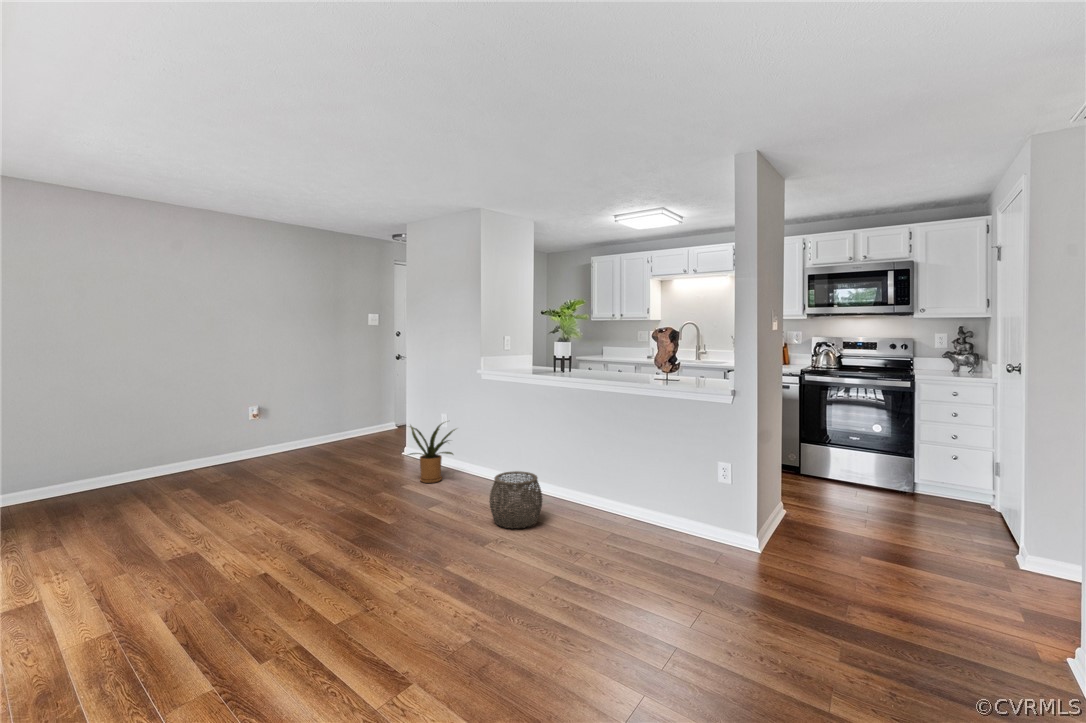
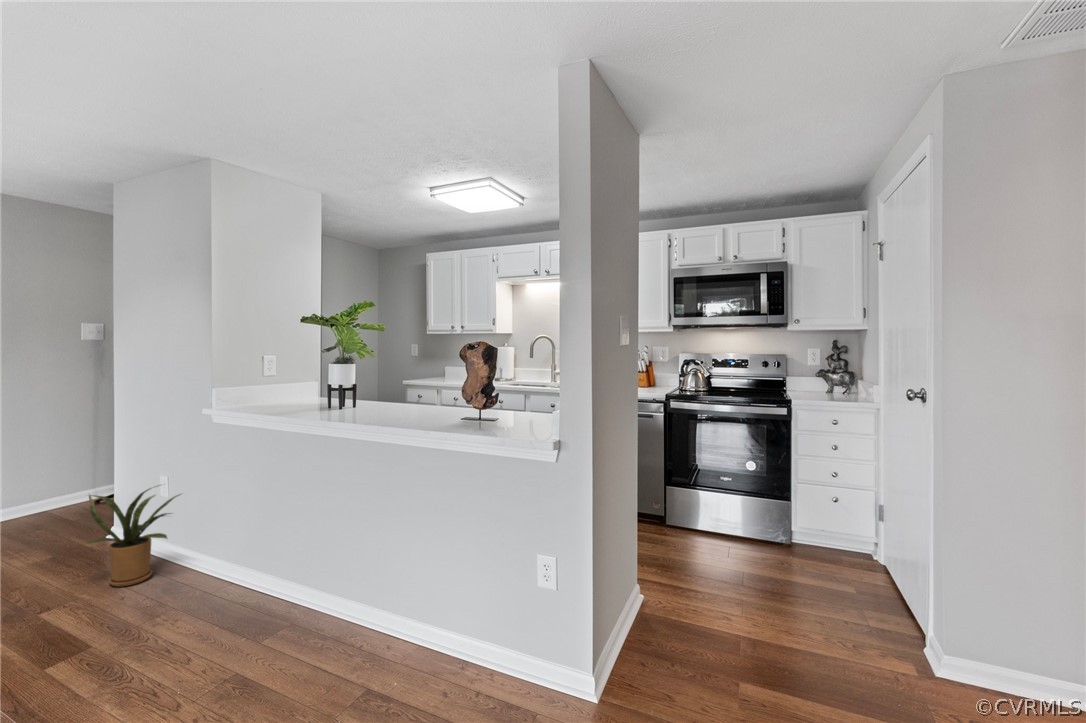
woven basket: present [489,471,542,528] -> none [173,574,277,685]

